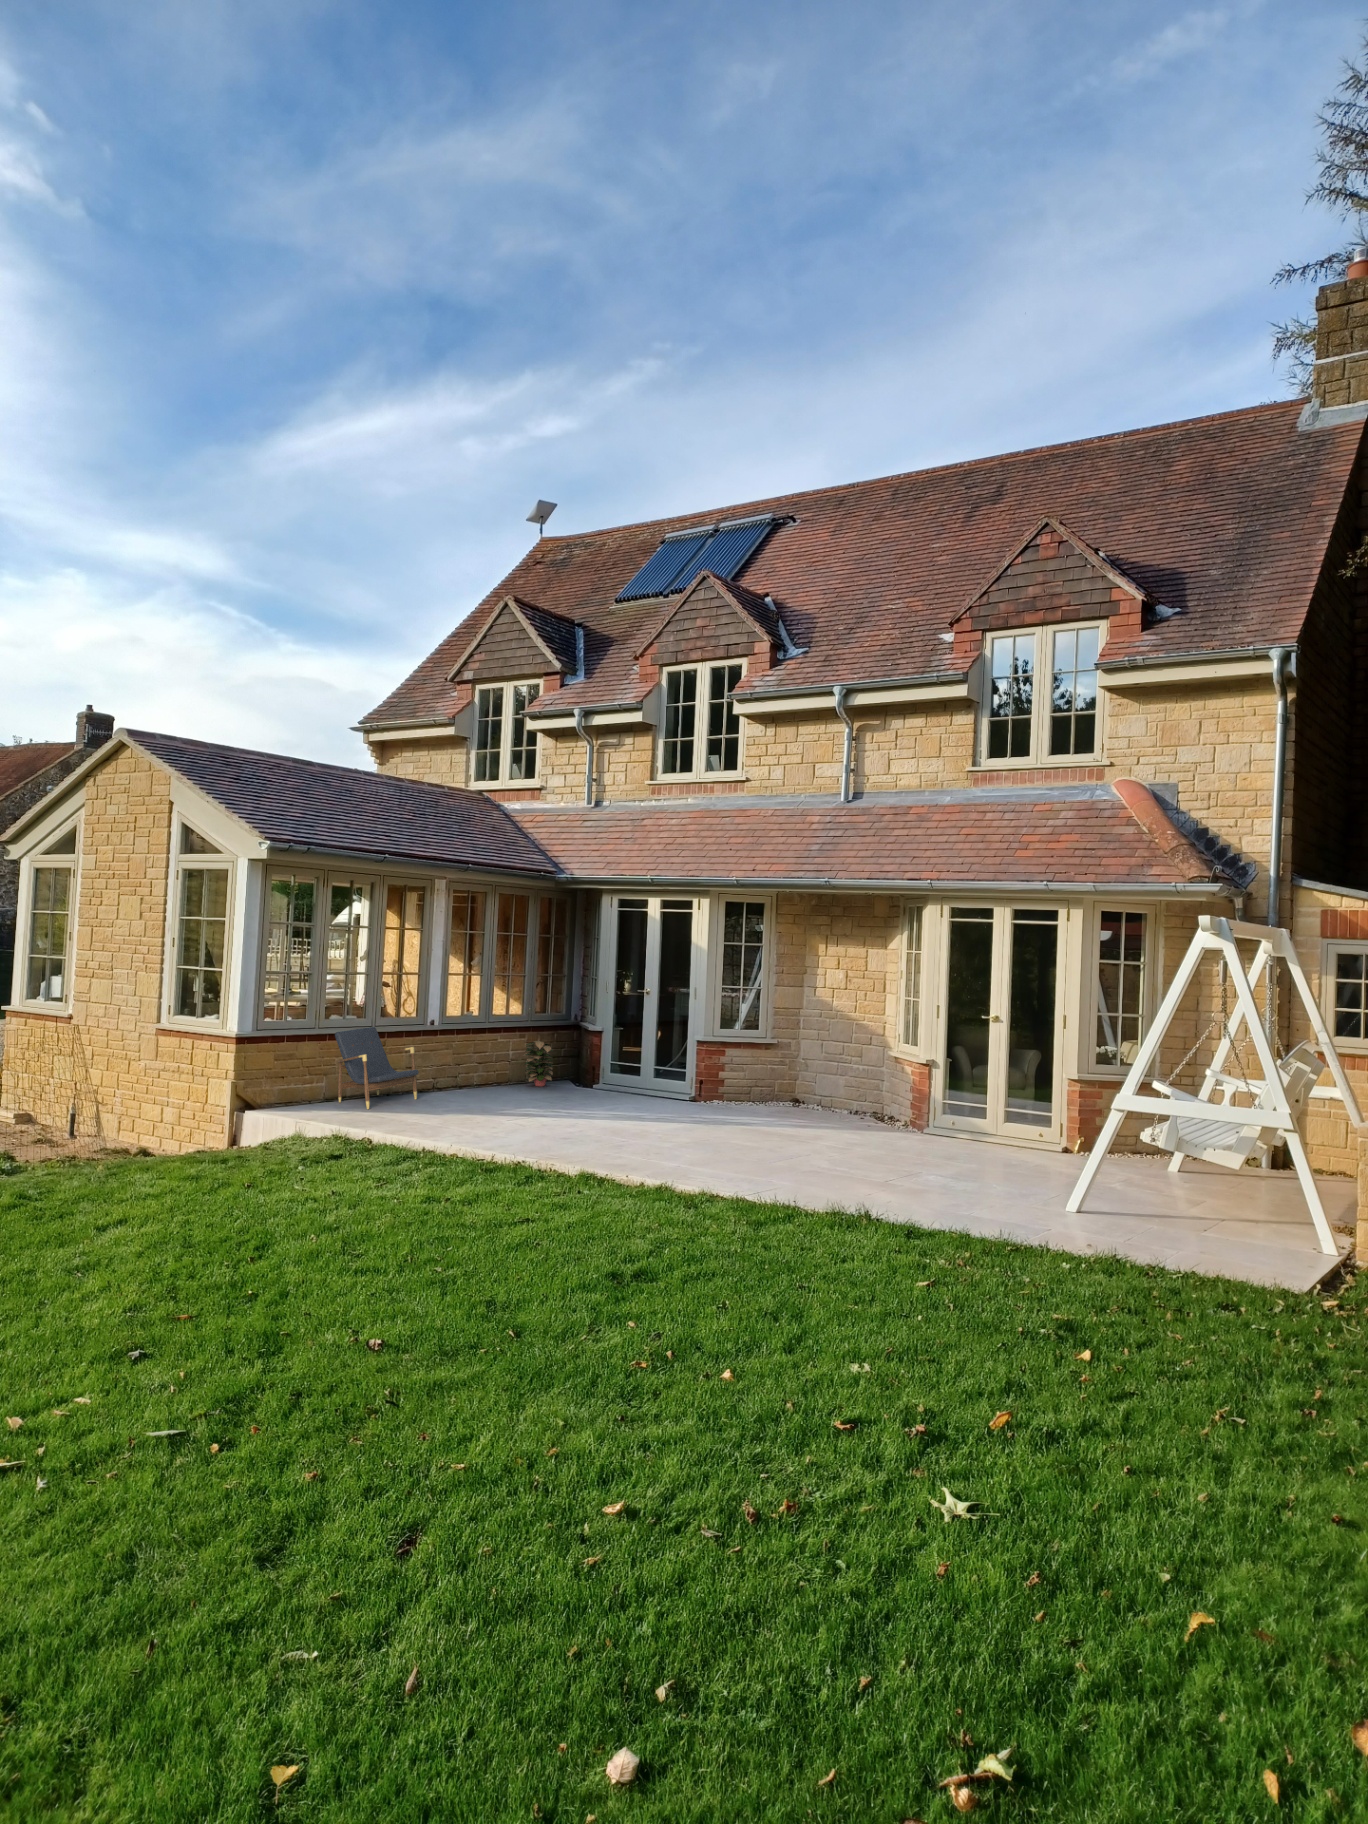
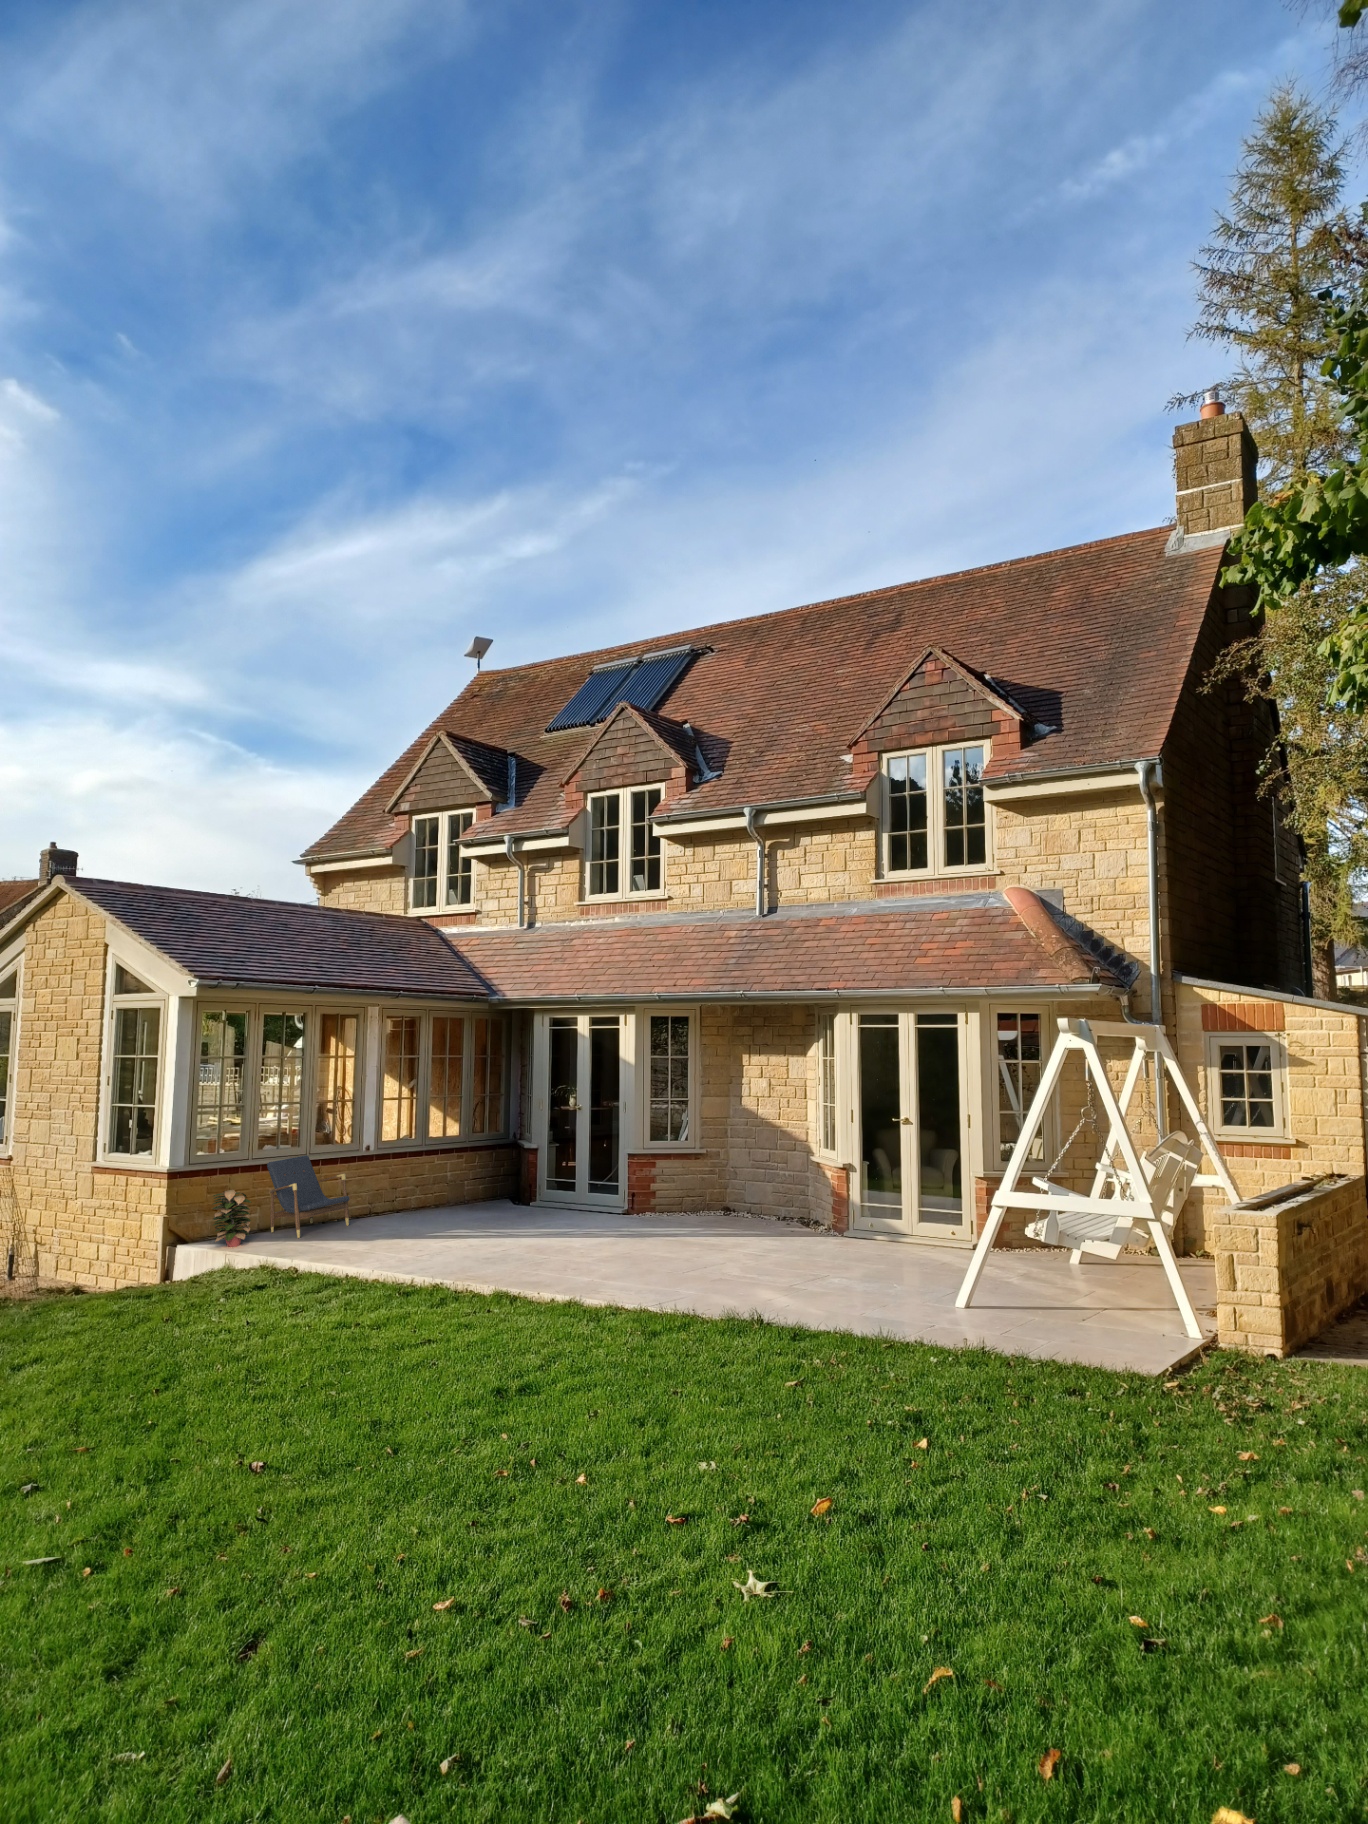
decorative plant: present [523,1041,553,1086] -> present [212,1190,251,1247]

